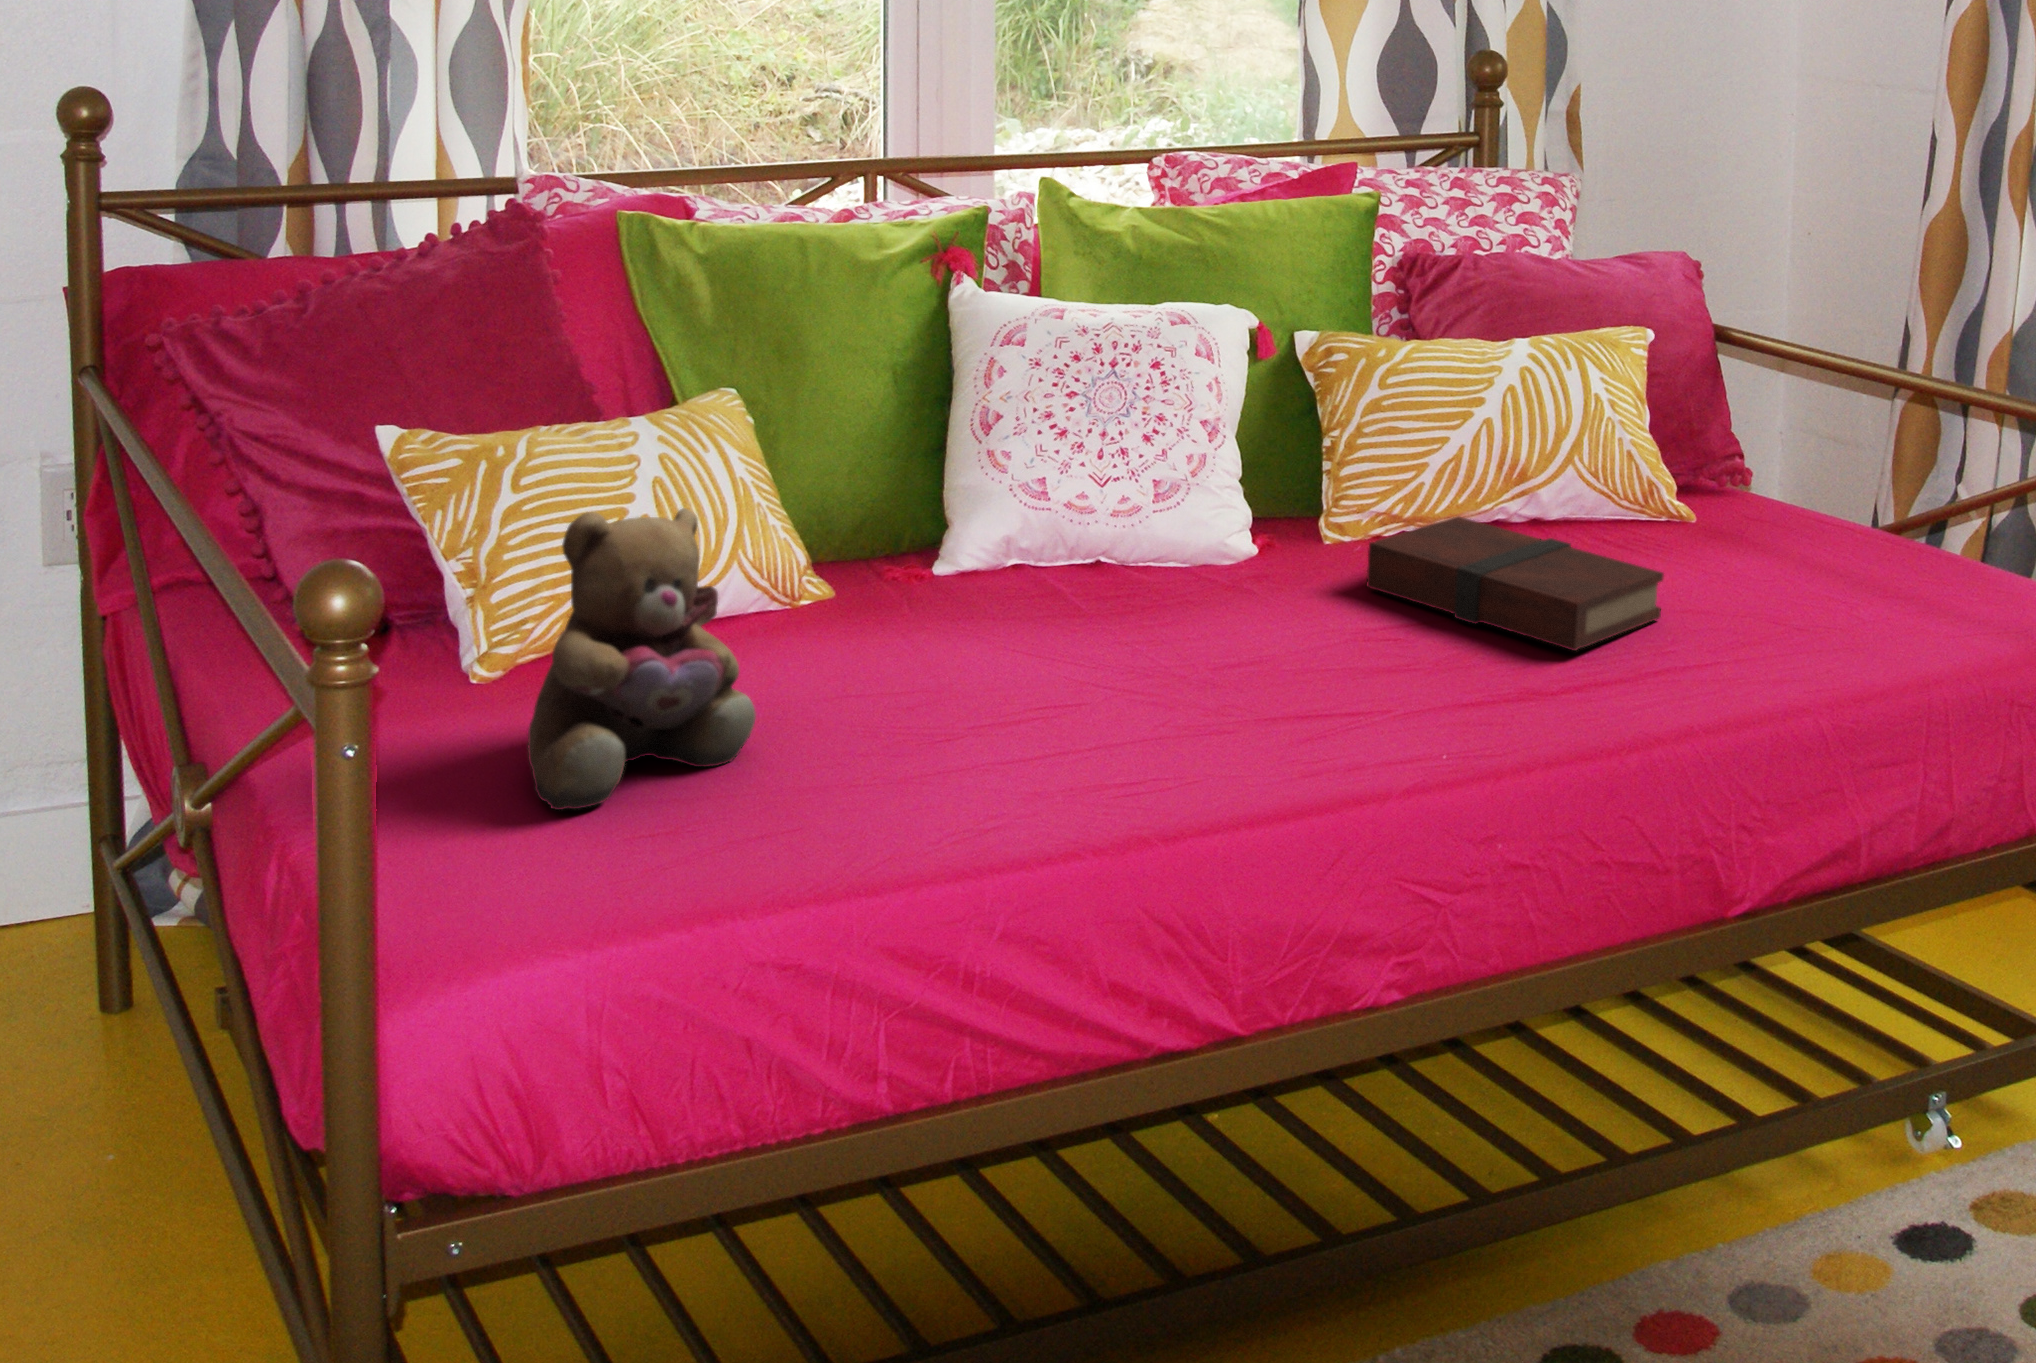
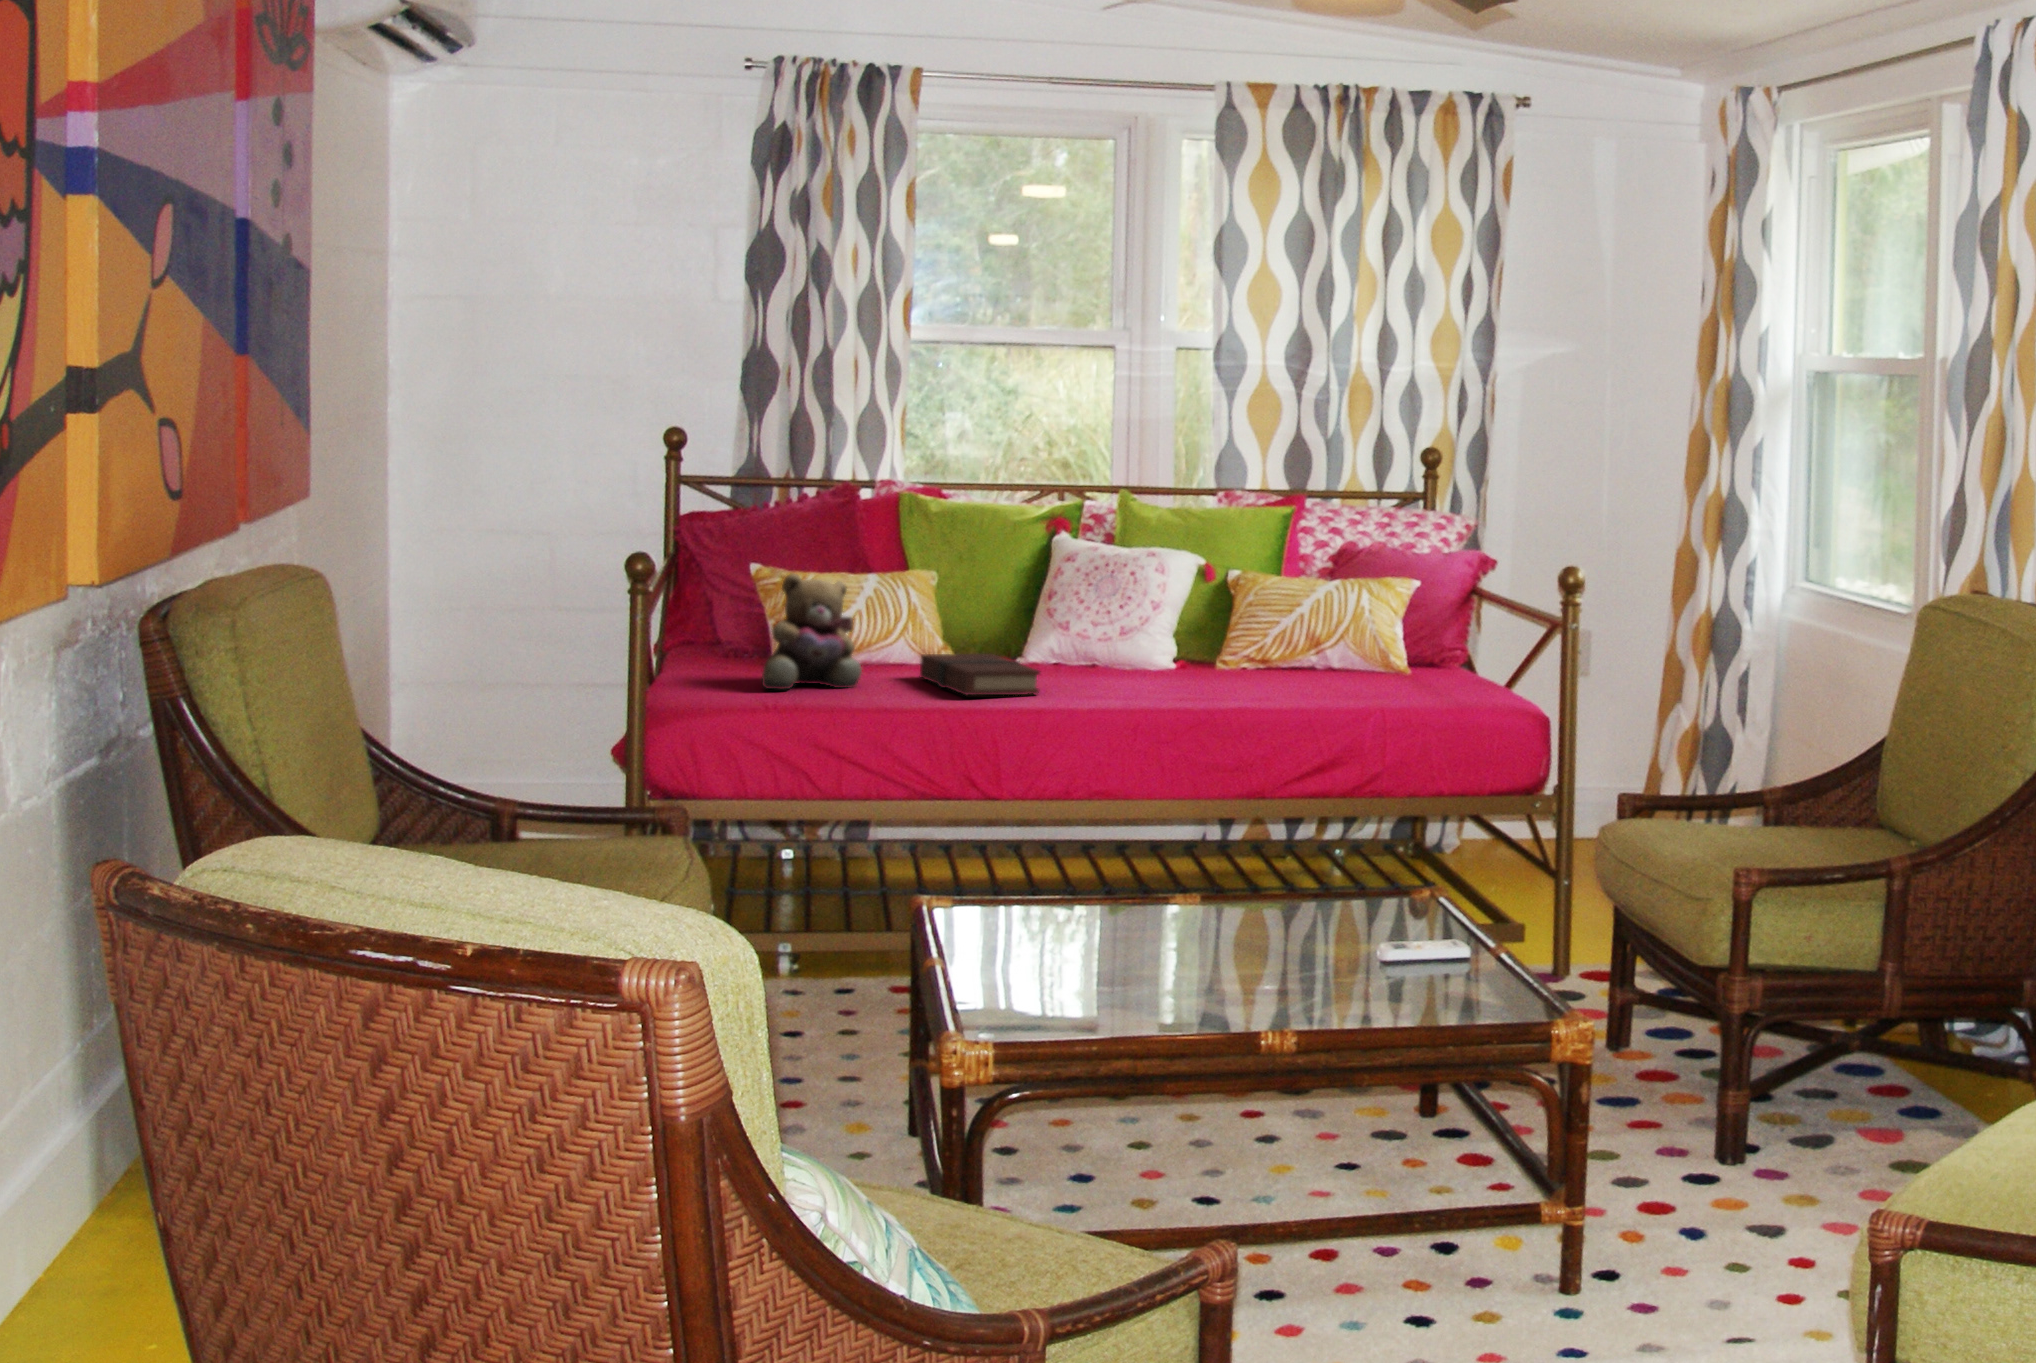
book: present [1367,517,1664,651] -> present [920,654,1040,696]

